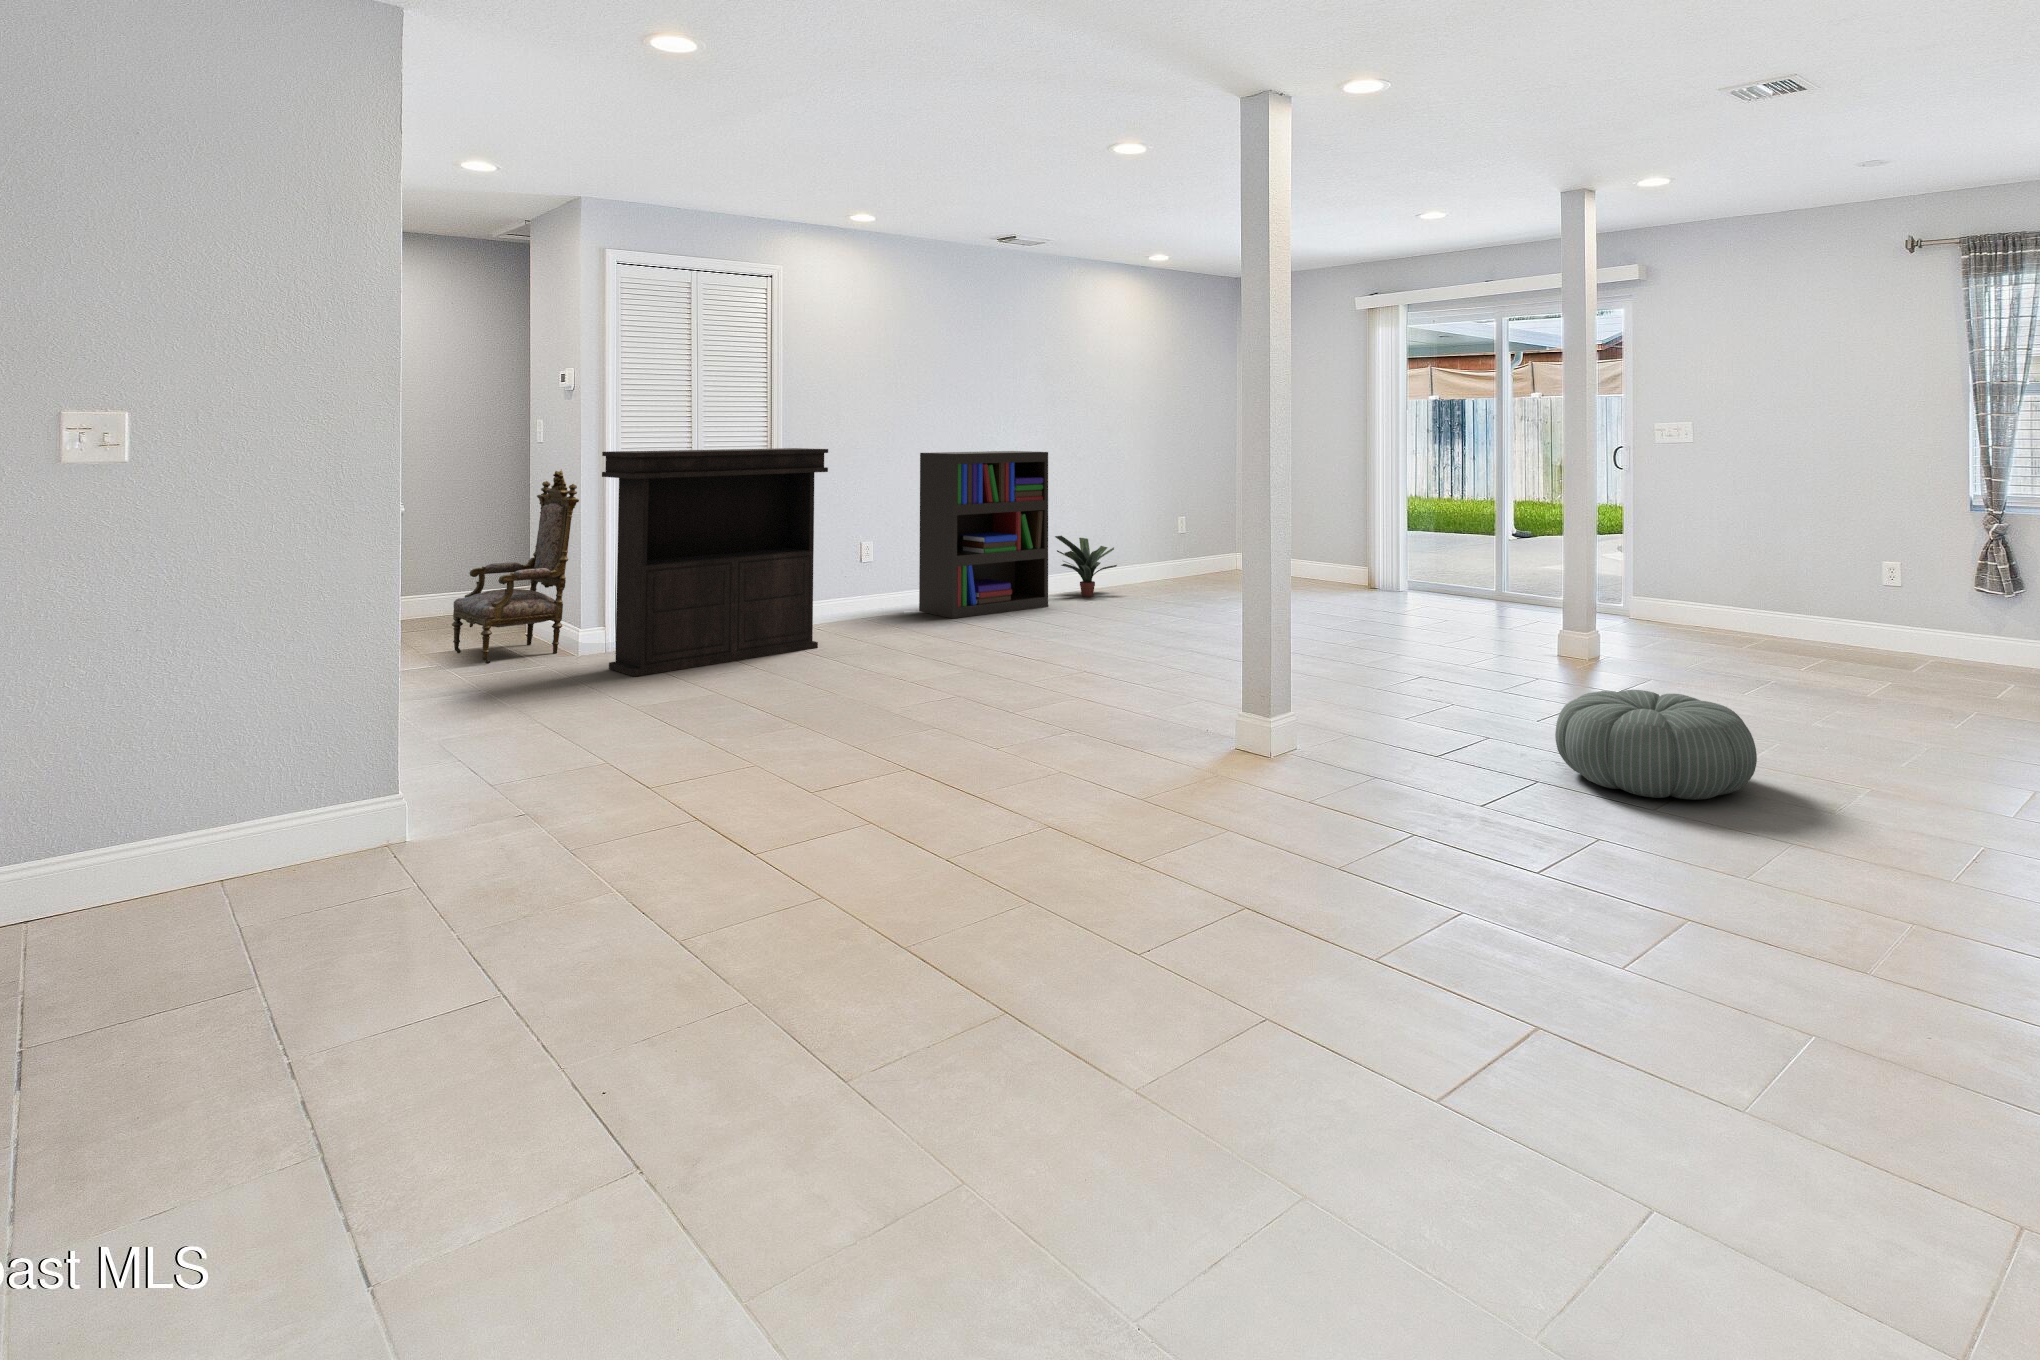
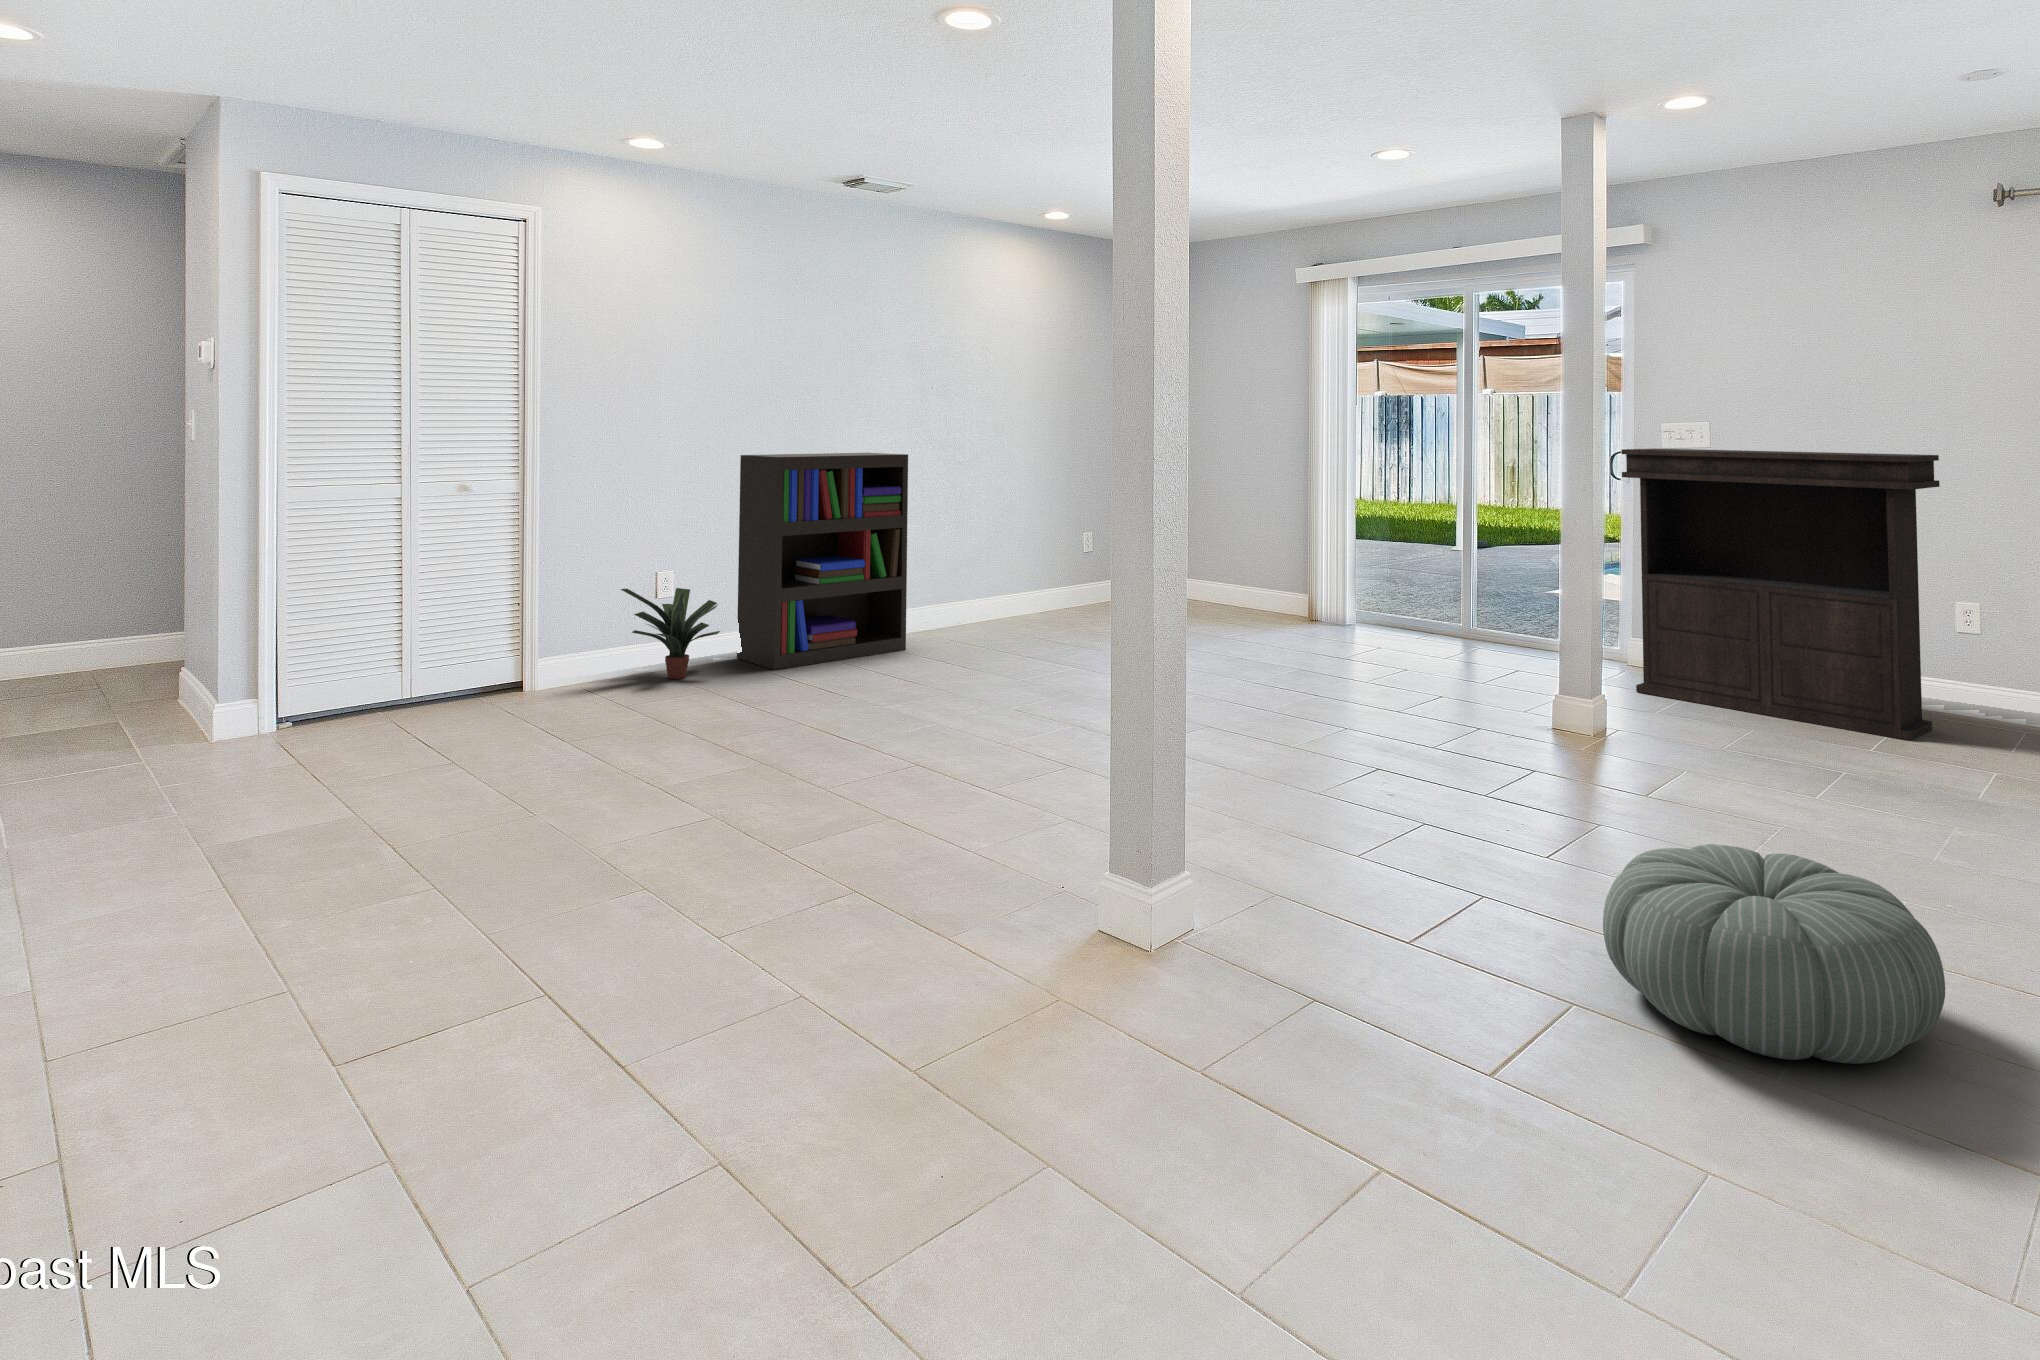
console table: present [602,448,828,676] -> present [1621,448,1940,740]
armchair: present [452,471,579,664] -> none [33,478,226,756]
potted plant: present [1055,536,1117,597] -> present [621,588,720,679]

